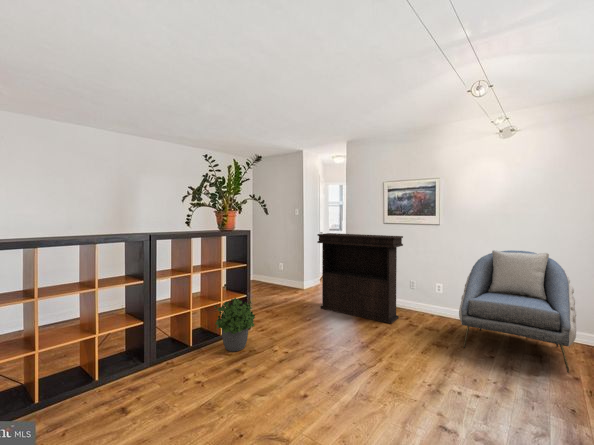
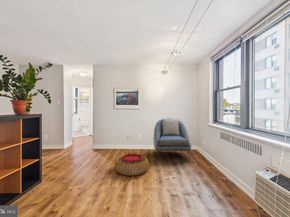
console table: present [317,233,403,324] -> none [80,115,126,158]
potted plant: present [214,298,255,351] -> none [19,161,57,201]
pouf: none [356,317,430,363] -> present [115,154,149,176]

